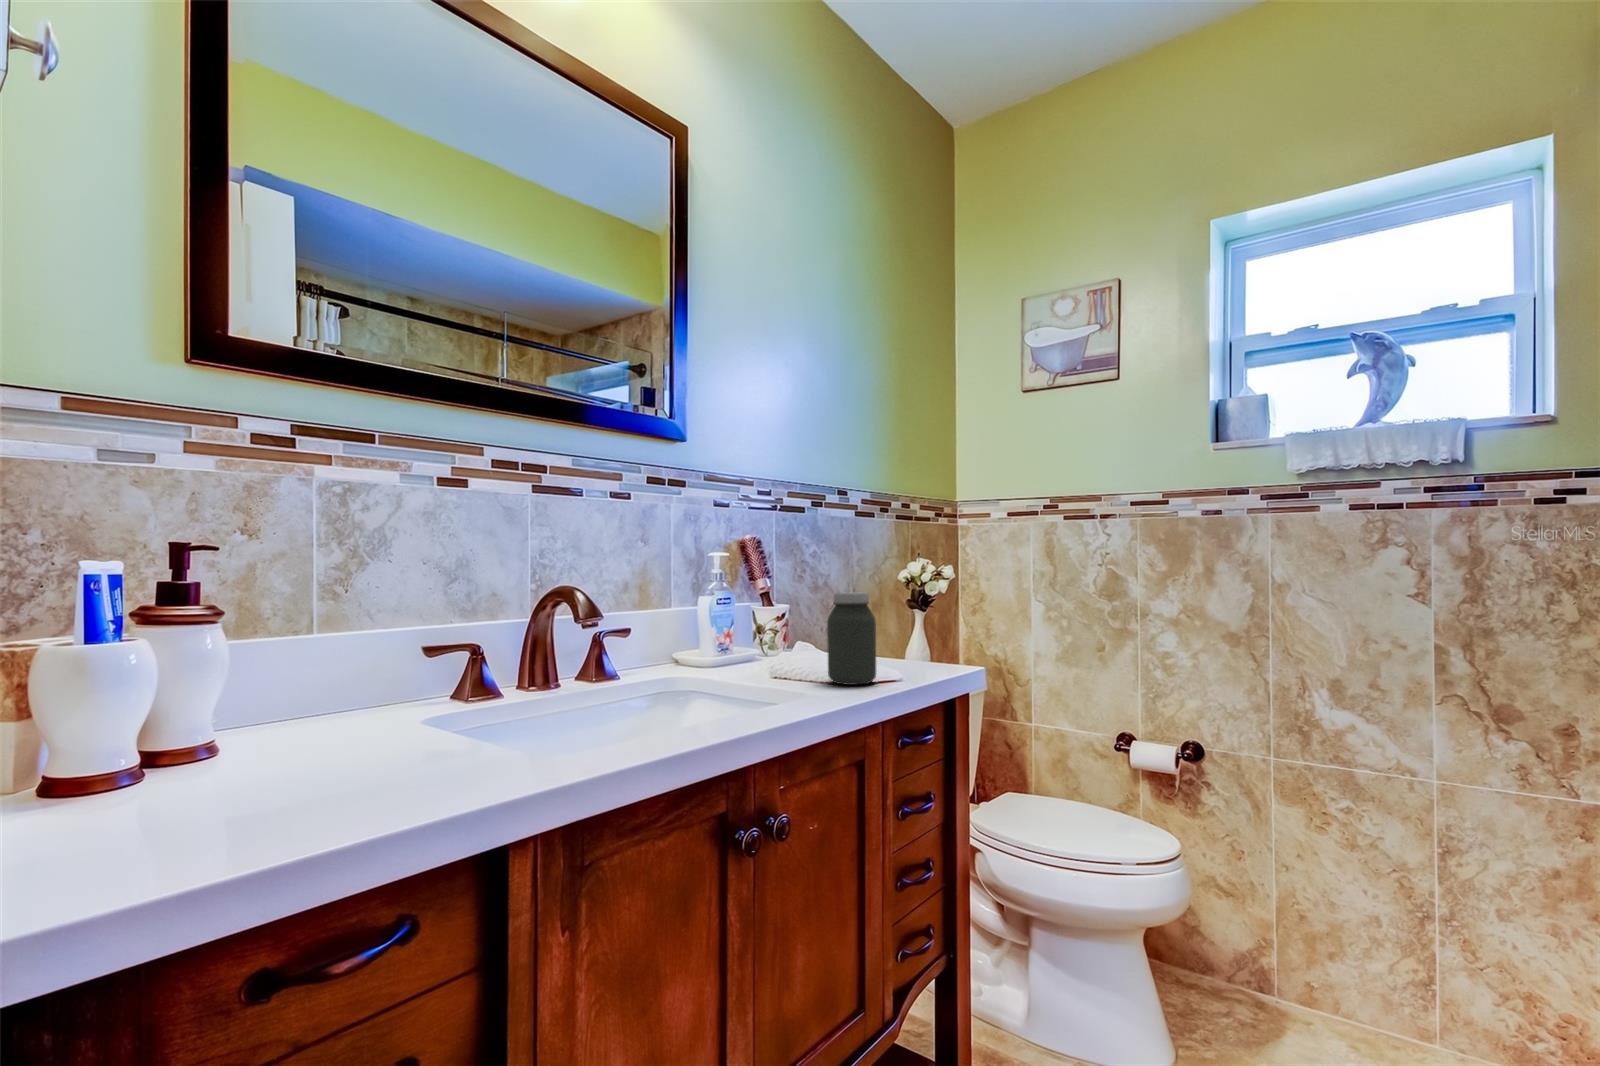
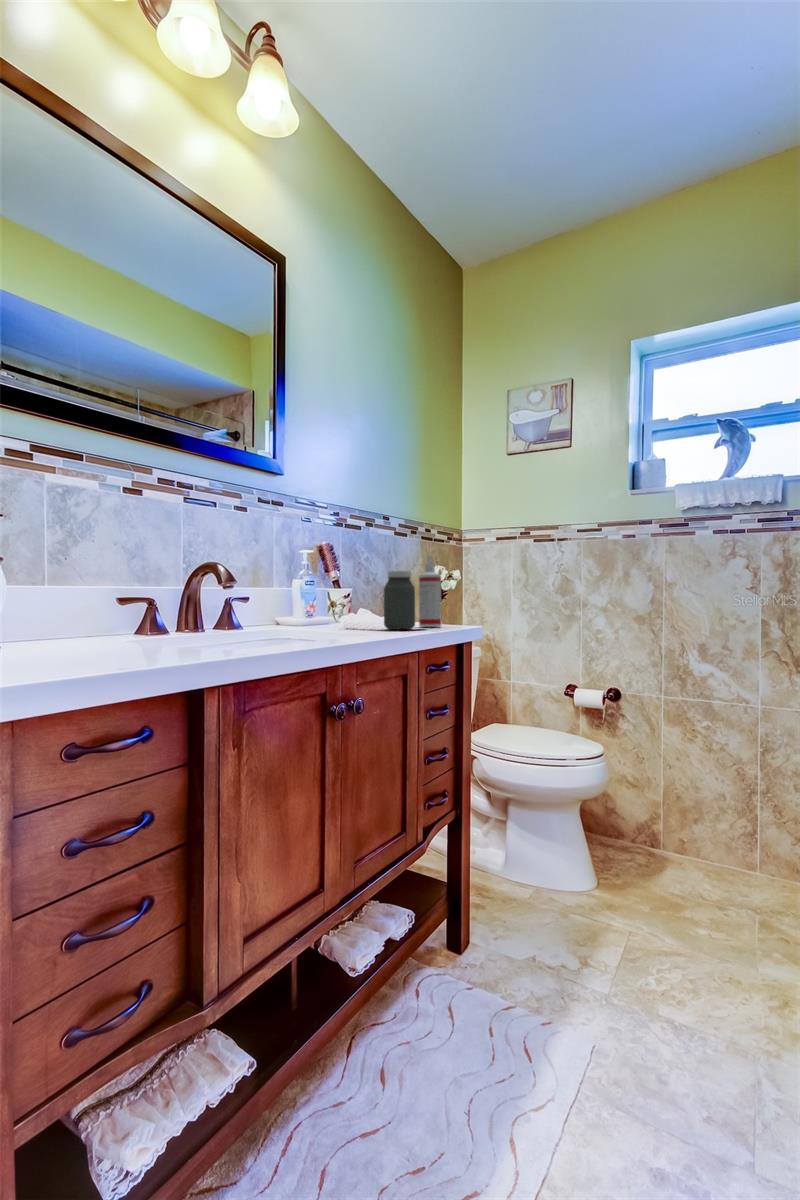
spray bottle: none [884,563,919,674] -> present [419,556,441,627]

